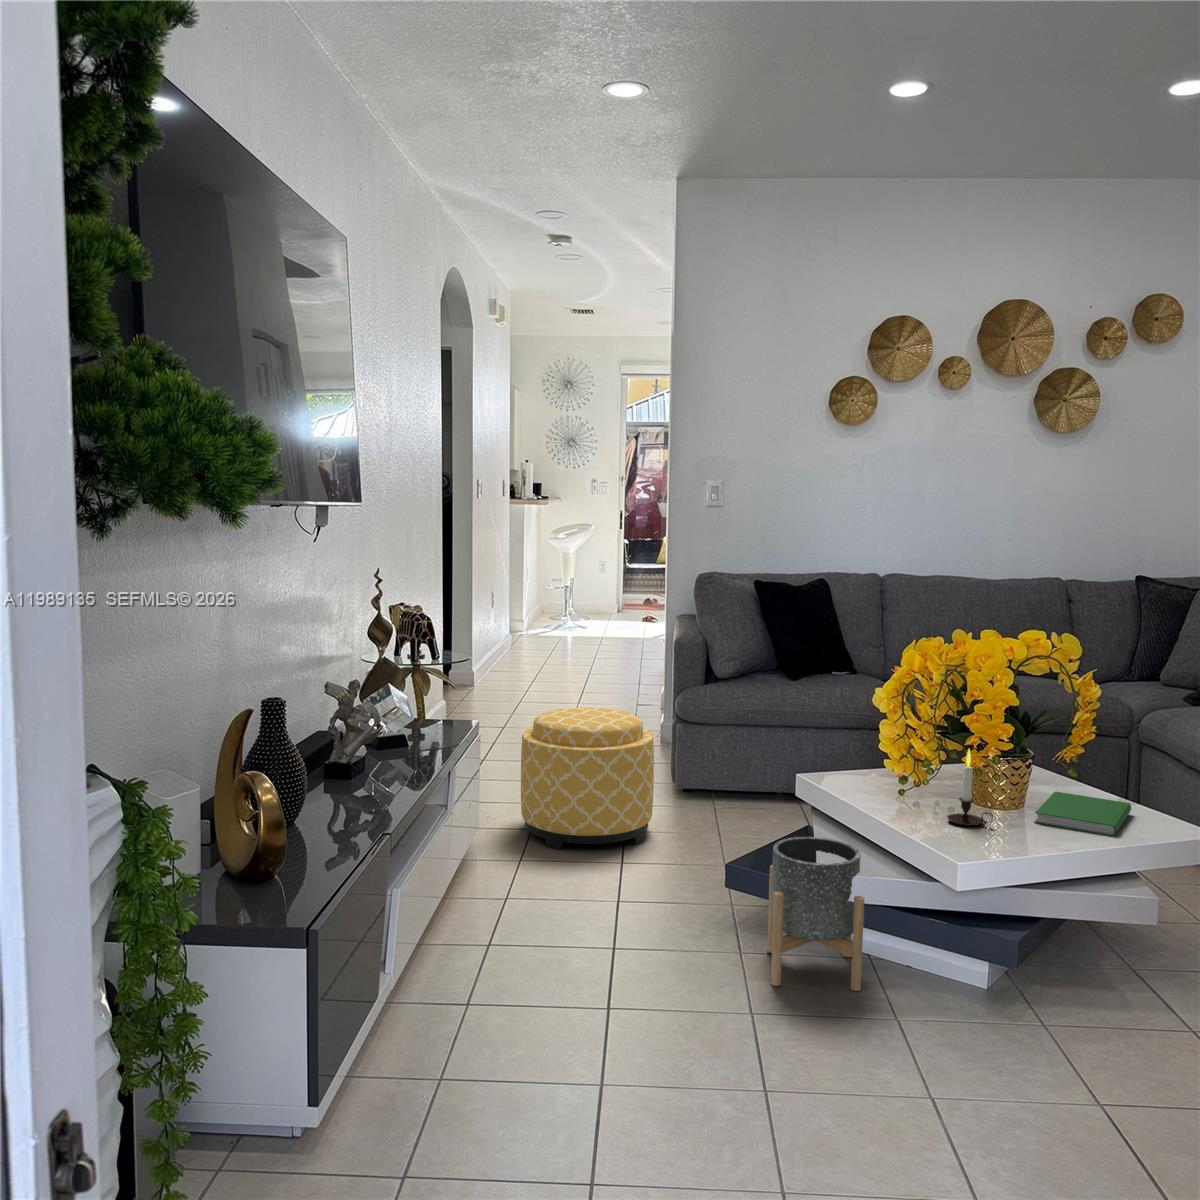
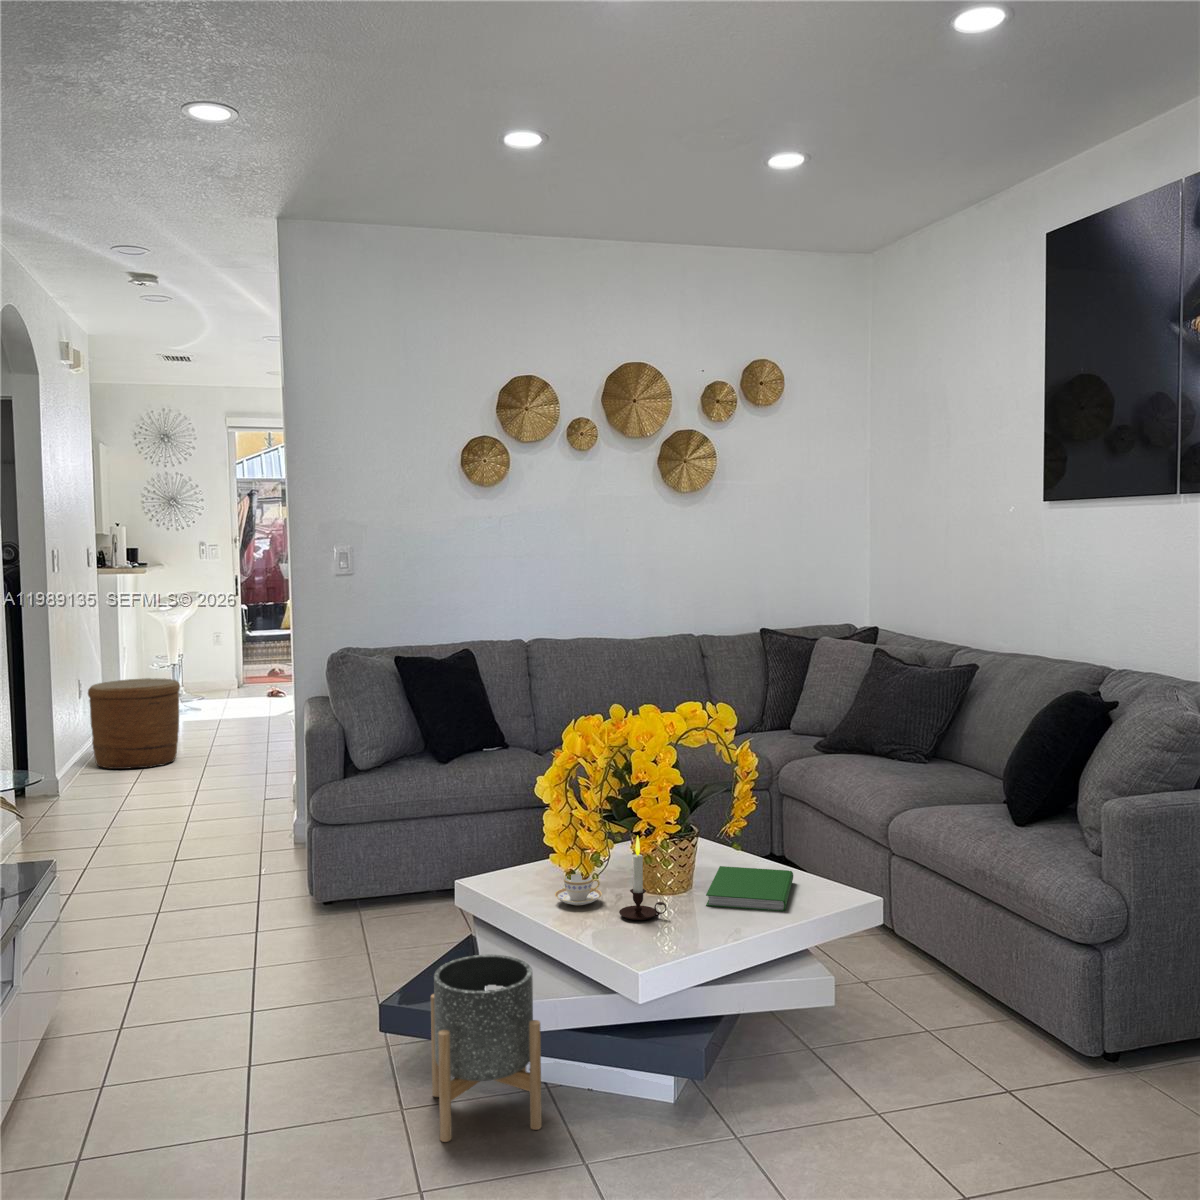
basket: none [496,596,571,674] -> present [88,678,180,769]
ottoman: present [521,707,654,849] -> none [119,818,287,998]
teacup: none [888,780,933,808] -> present [555,874,602,905]

